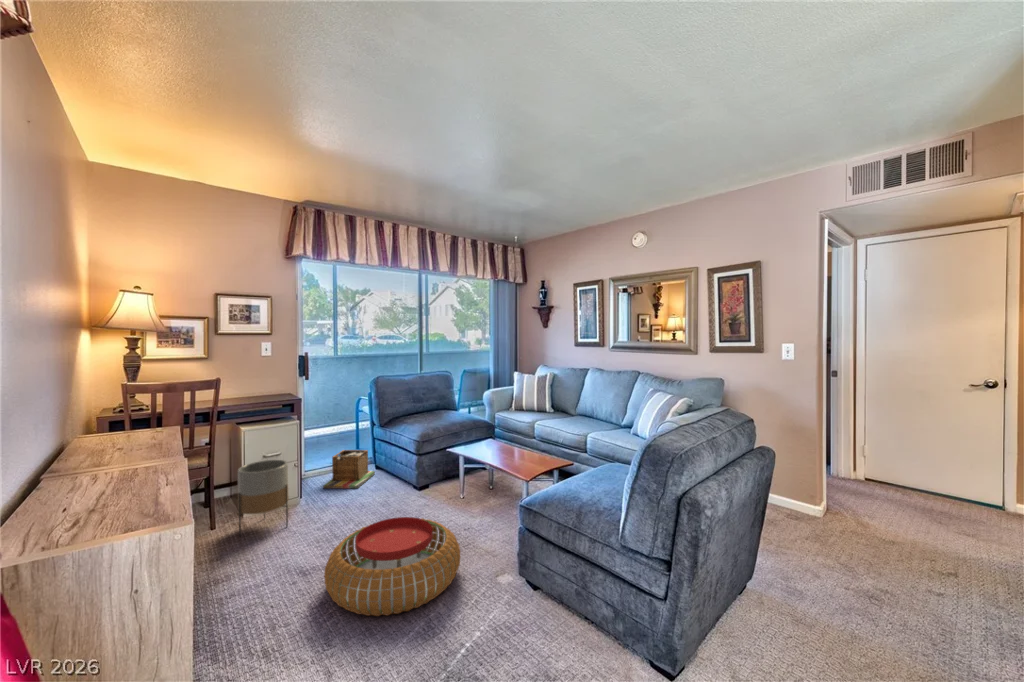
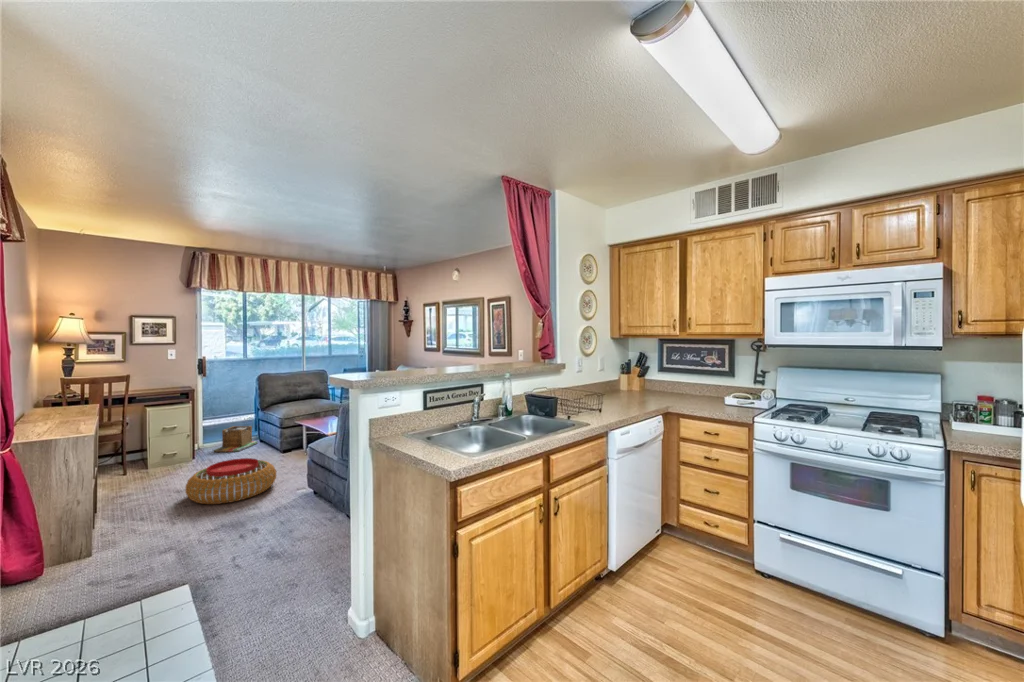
planter: present [238,460,289,536] -> none [142,429,179,477]

